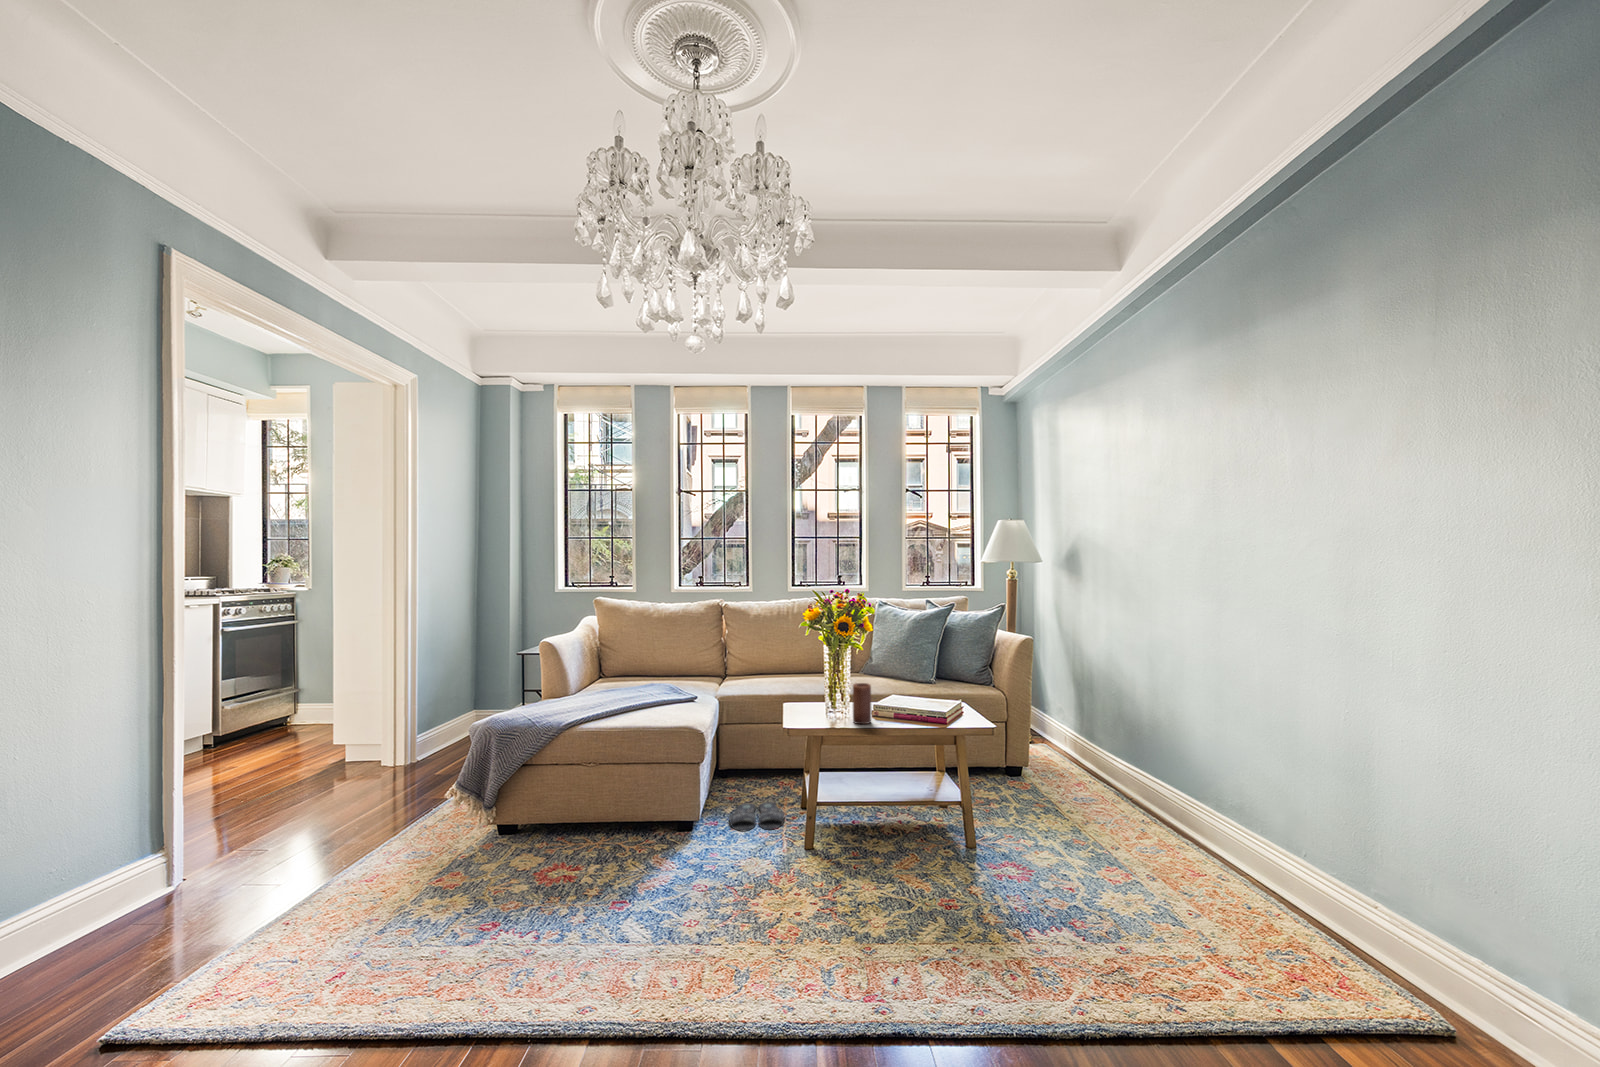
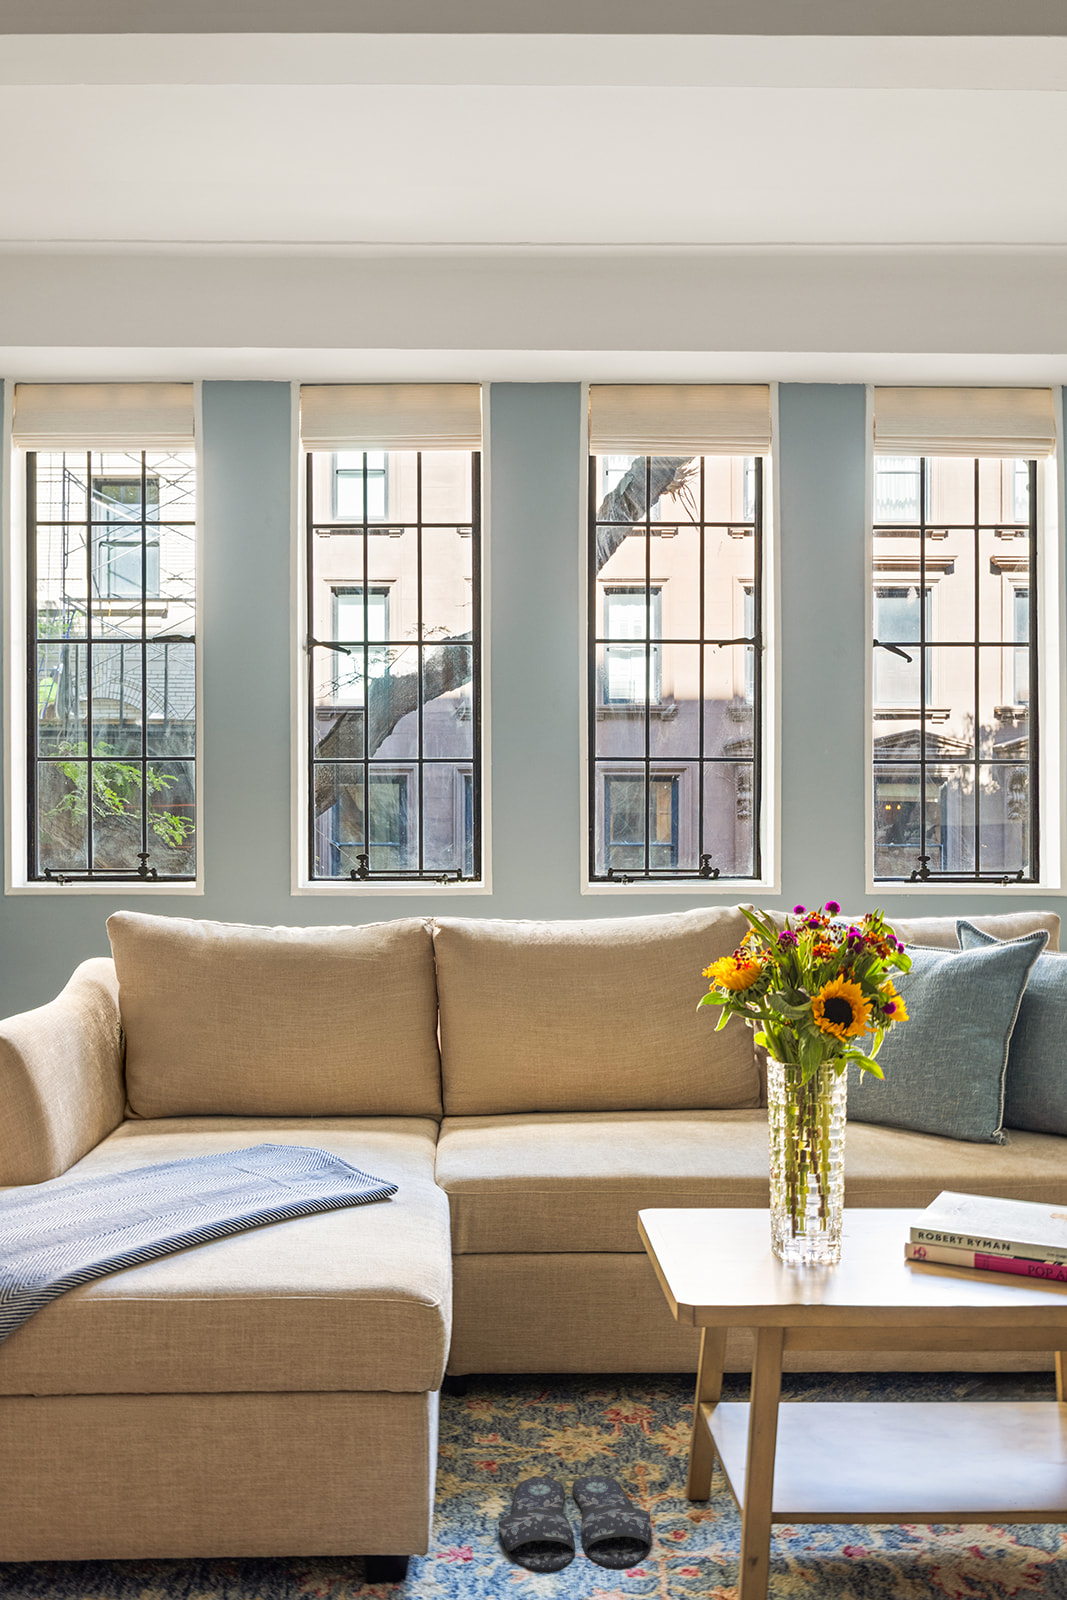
candle: present [853,683,871,724] -> none [859,1169,913,1288]

